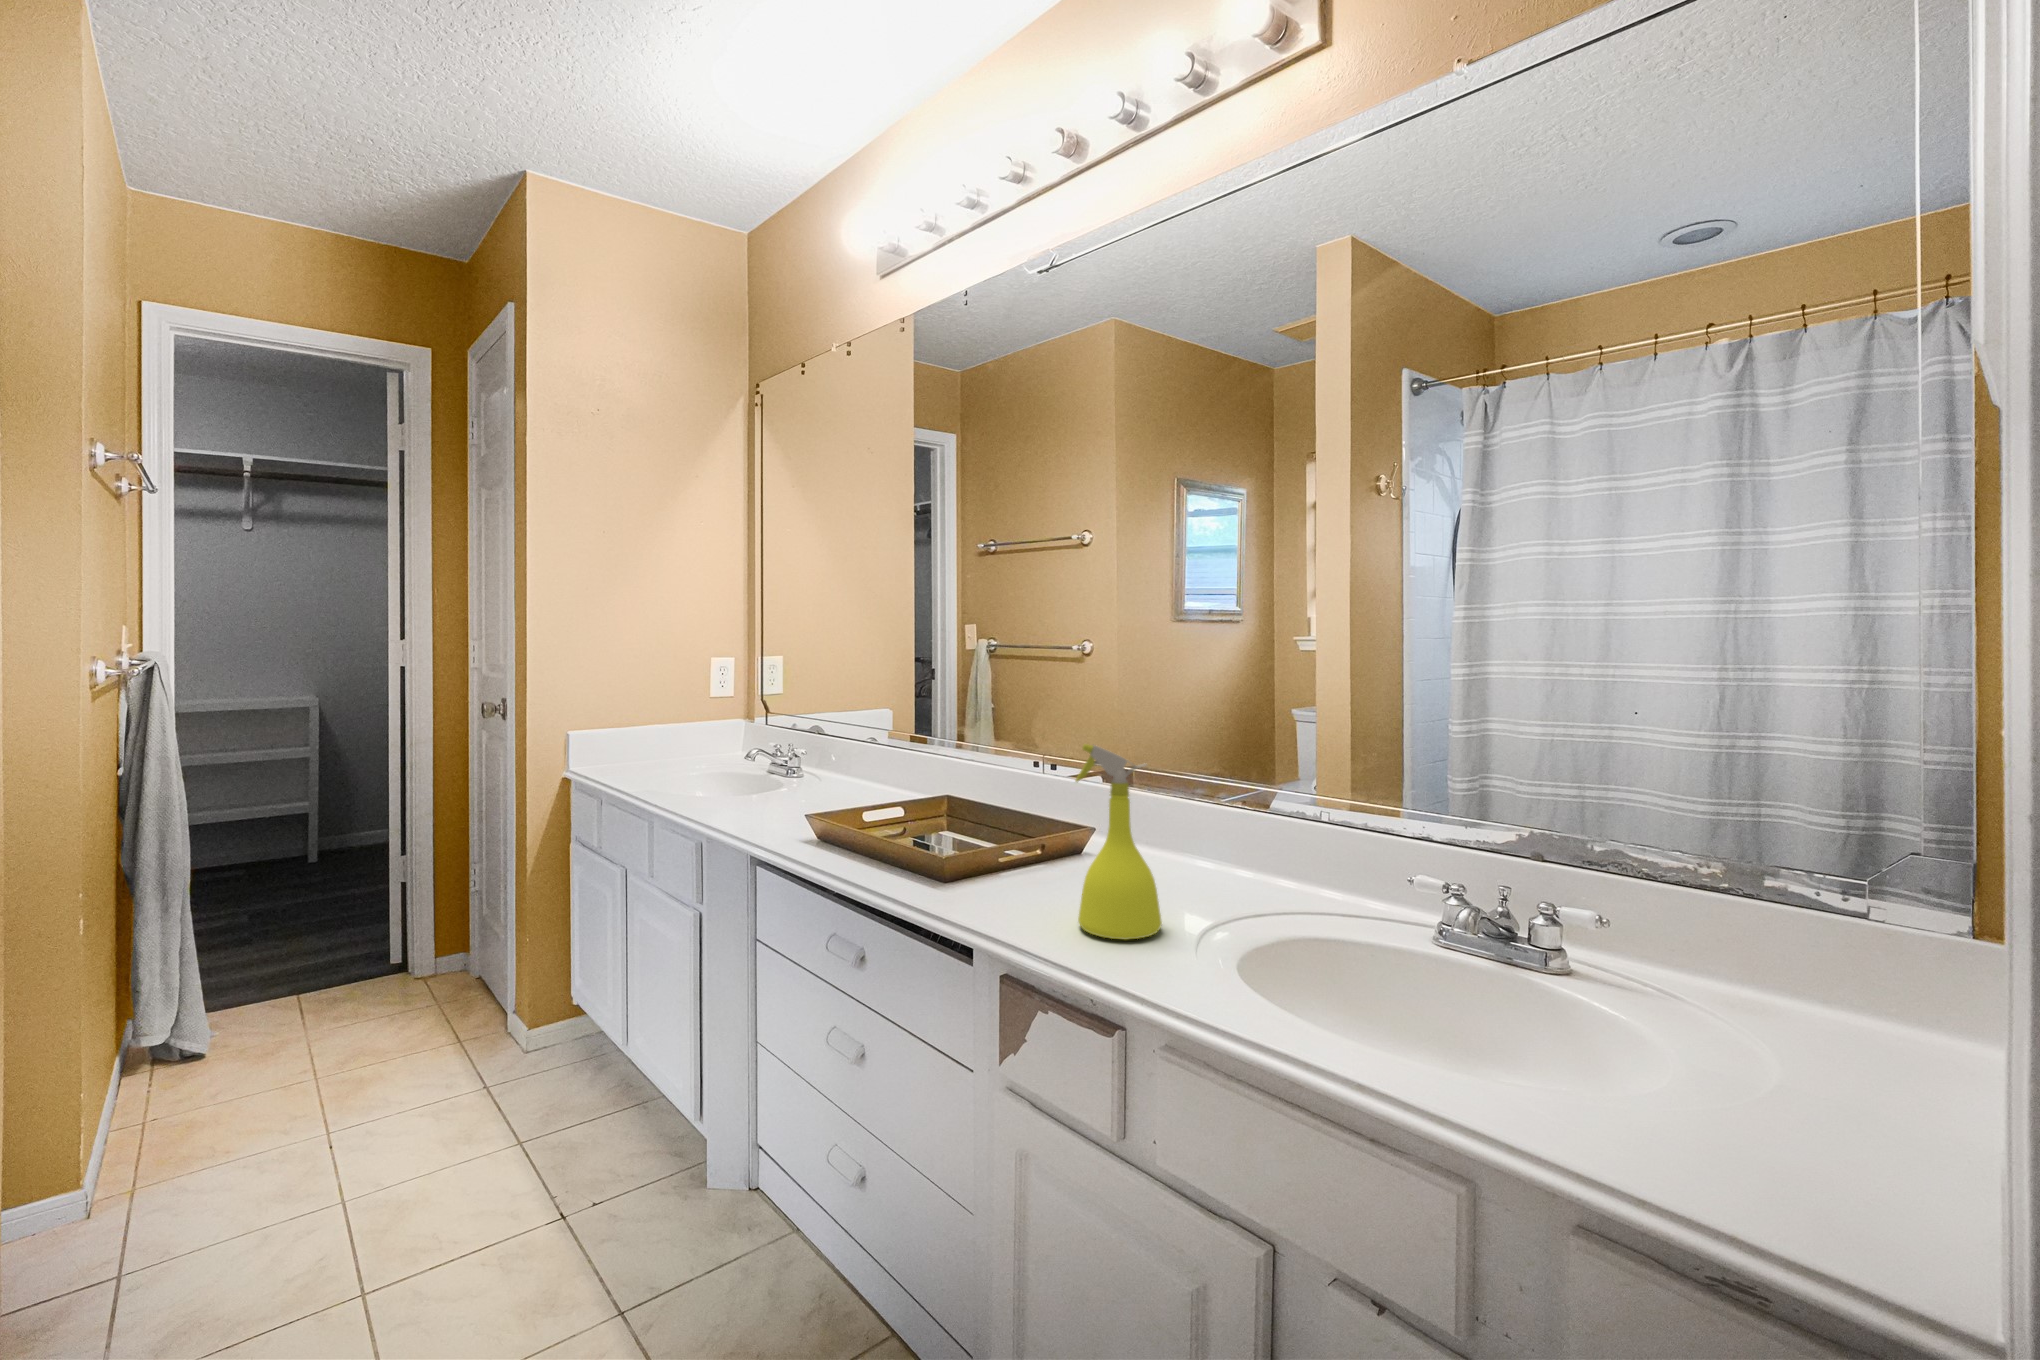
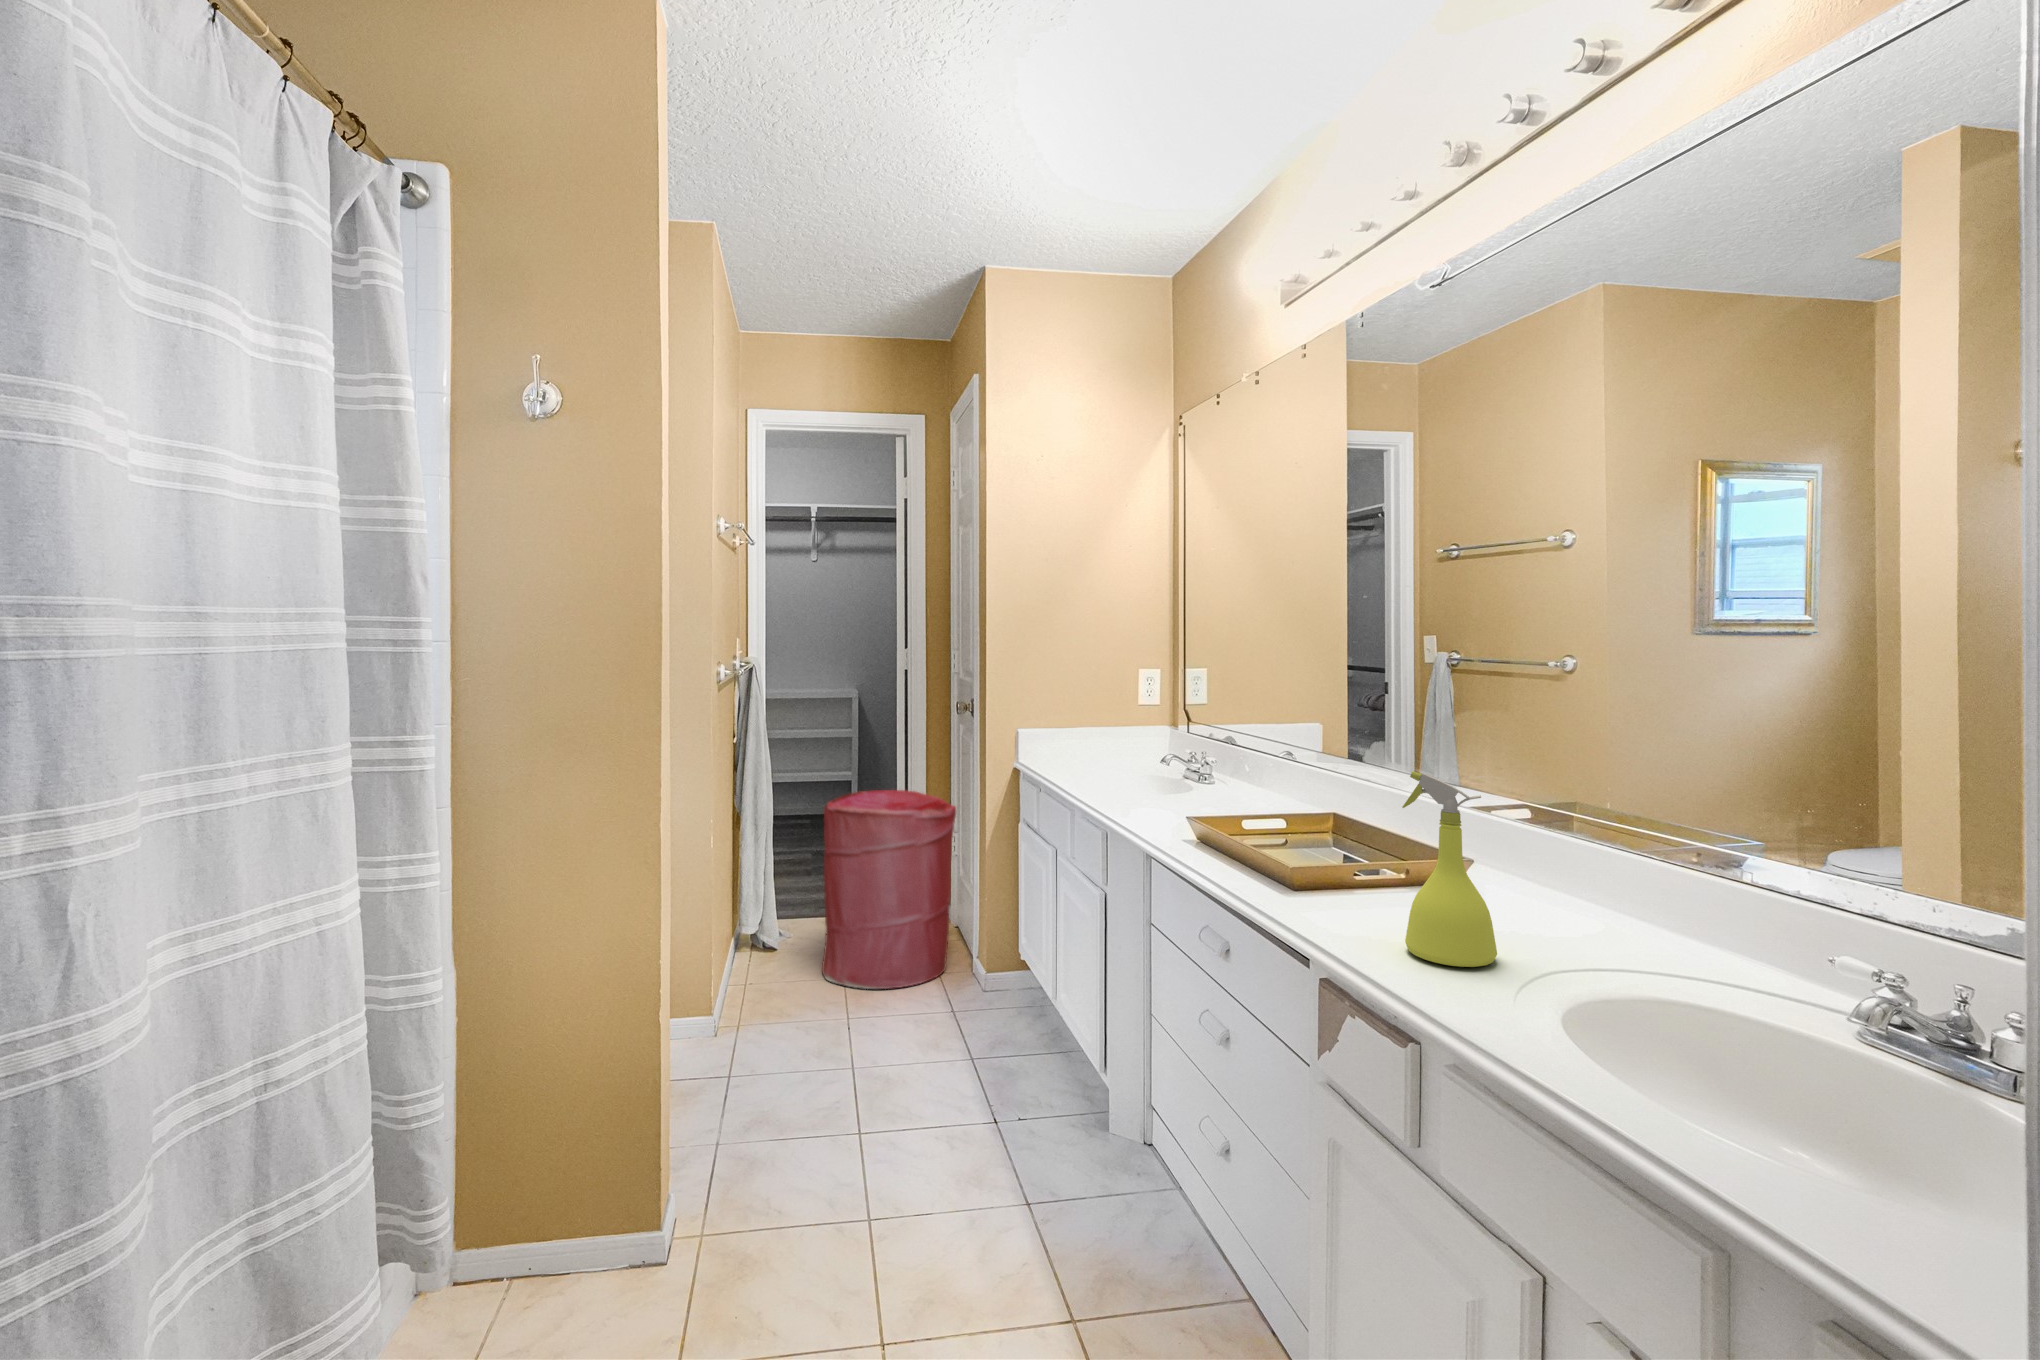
laundry hamper: none [282,818,482,1083] -> present [822,790,956,989]

